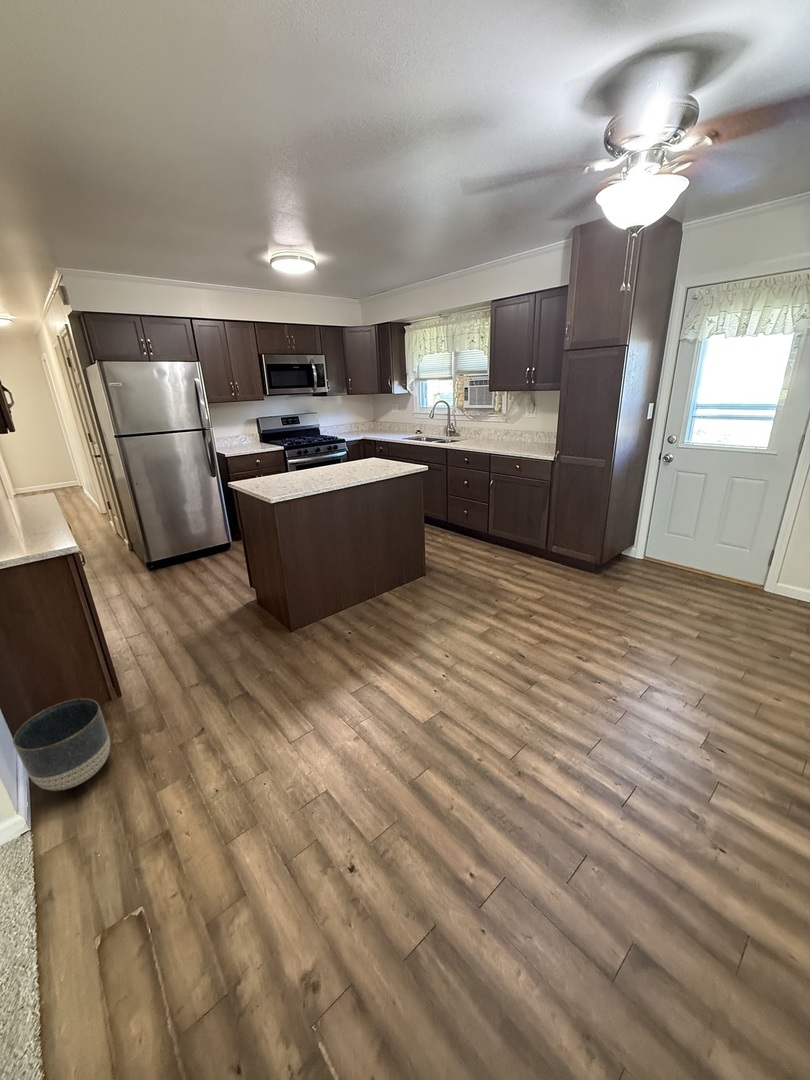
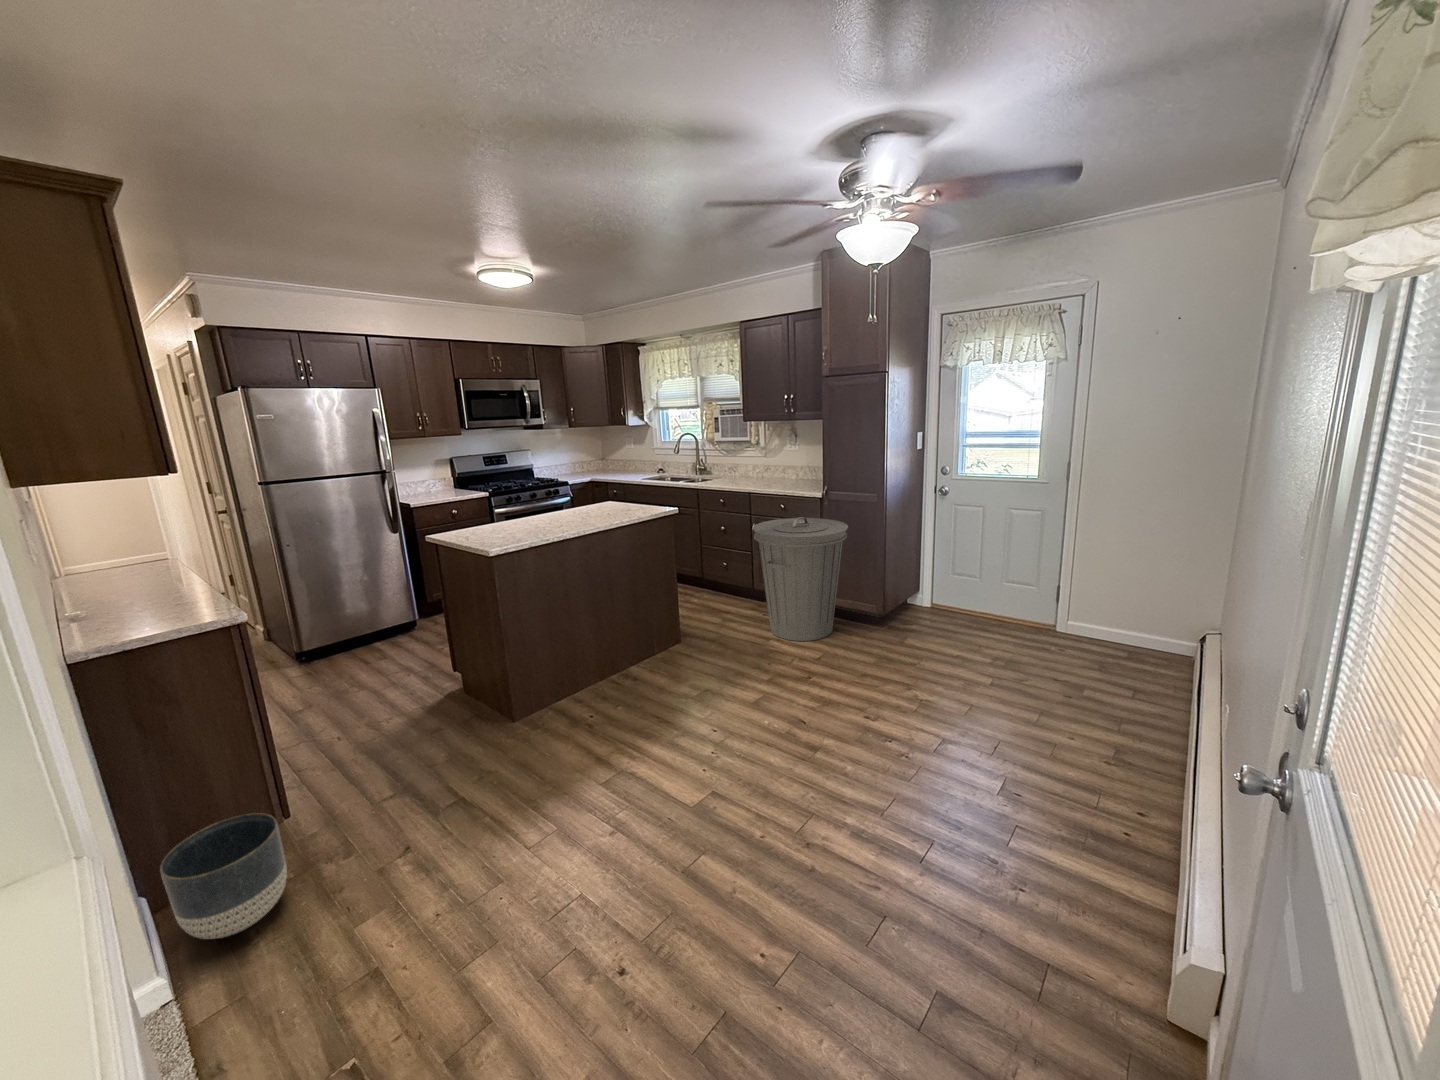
trash can: none [491,477,575,581] -> present [753,517,848,641]

